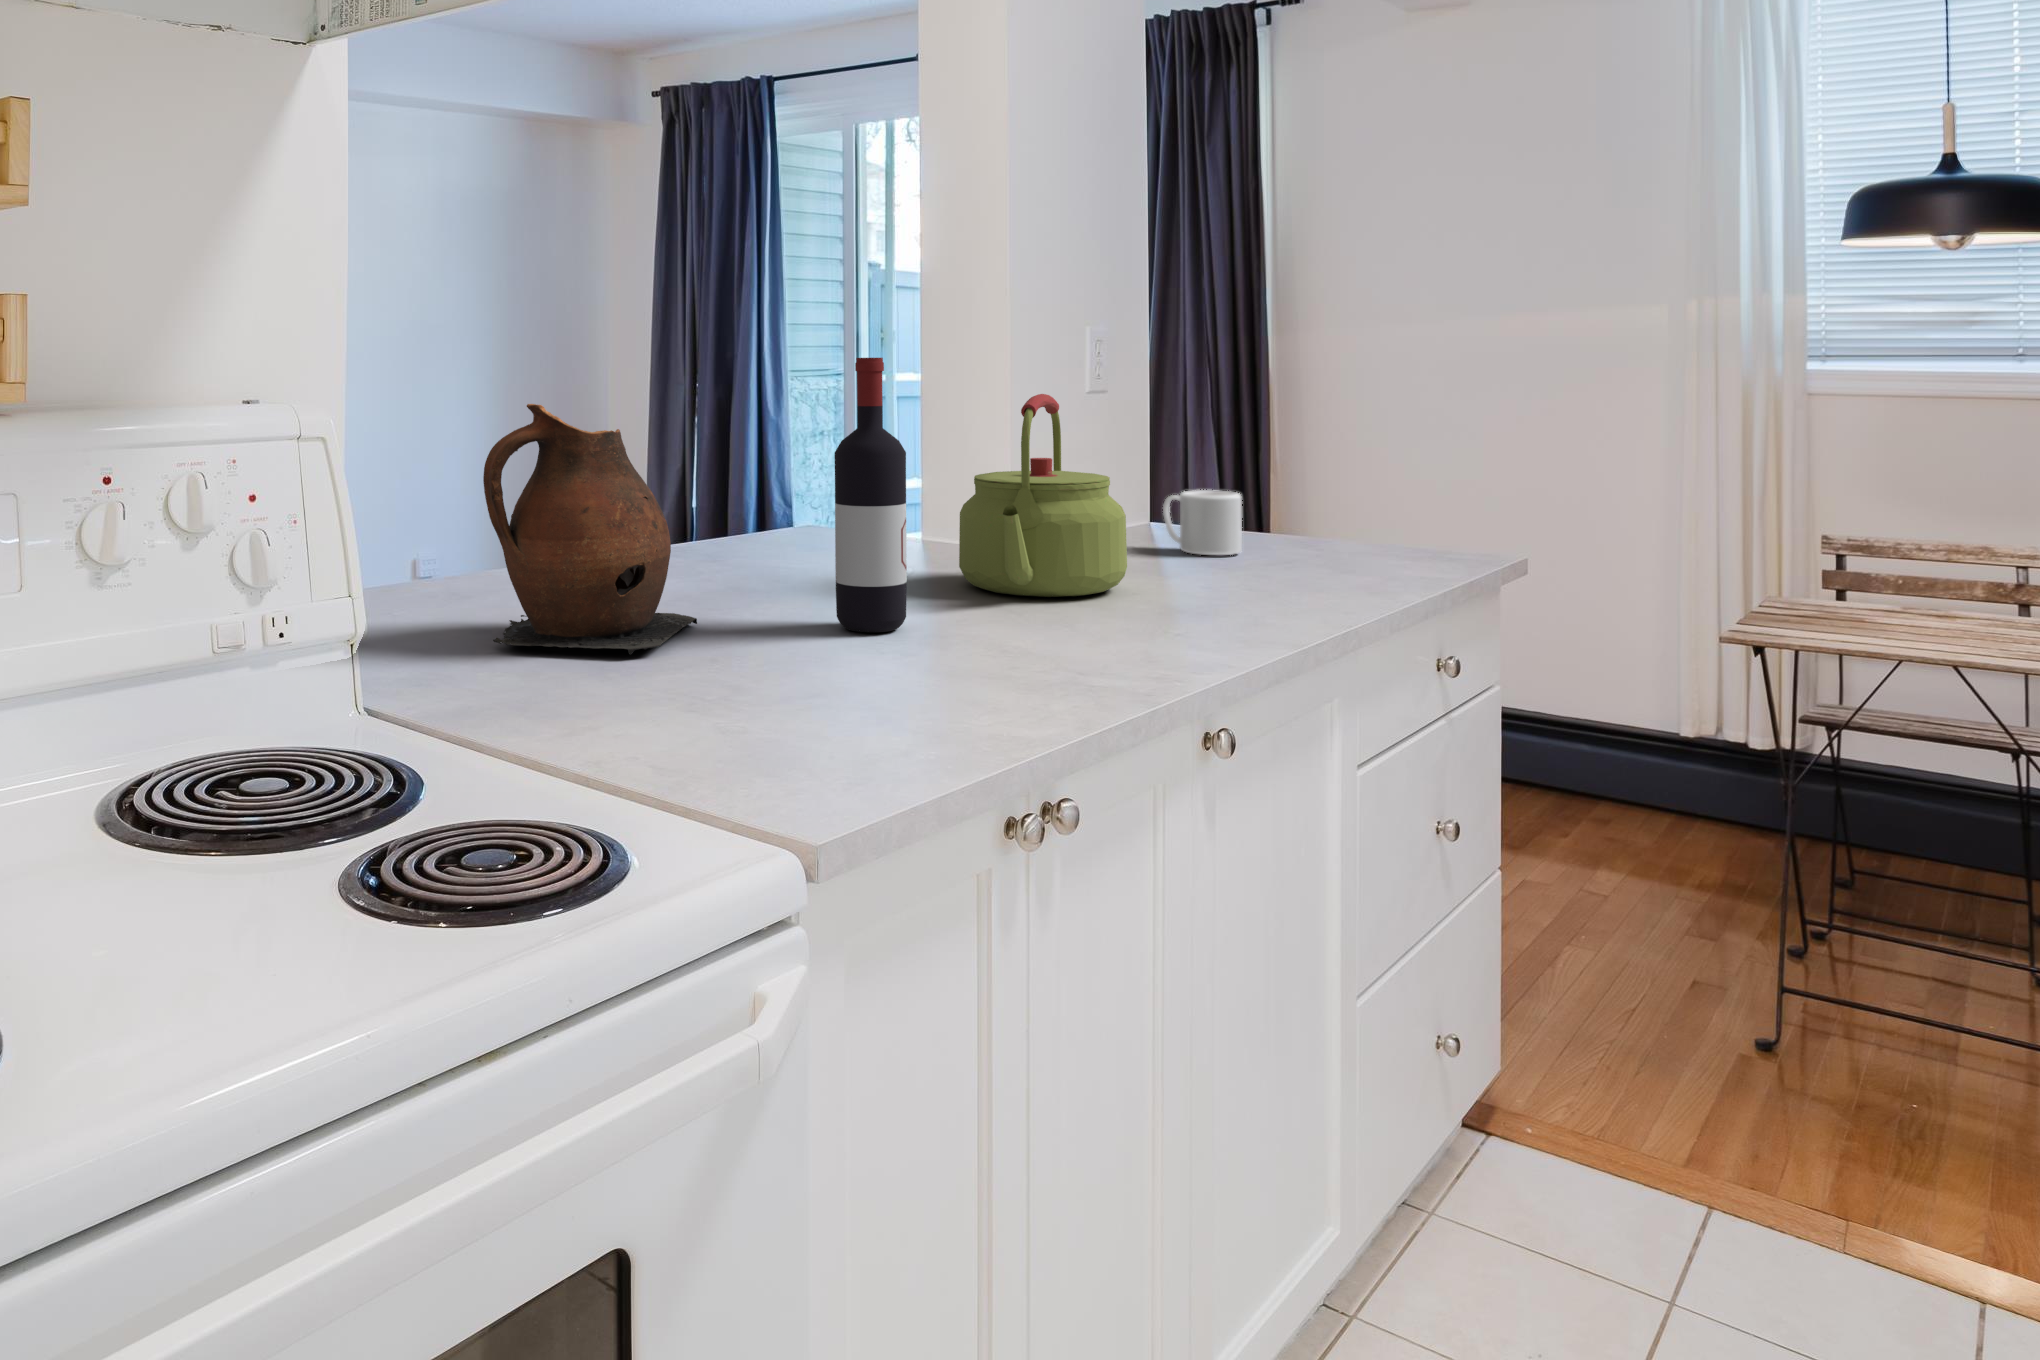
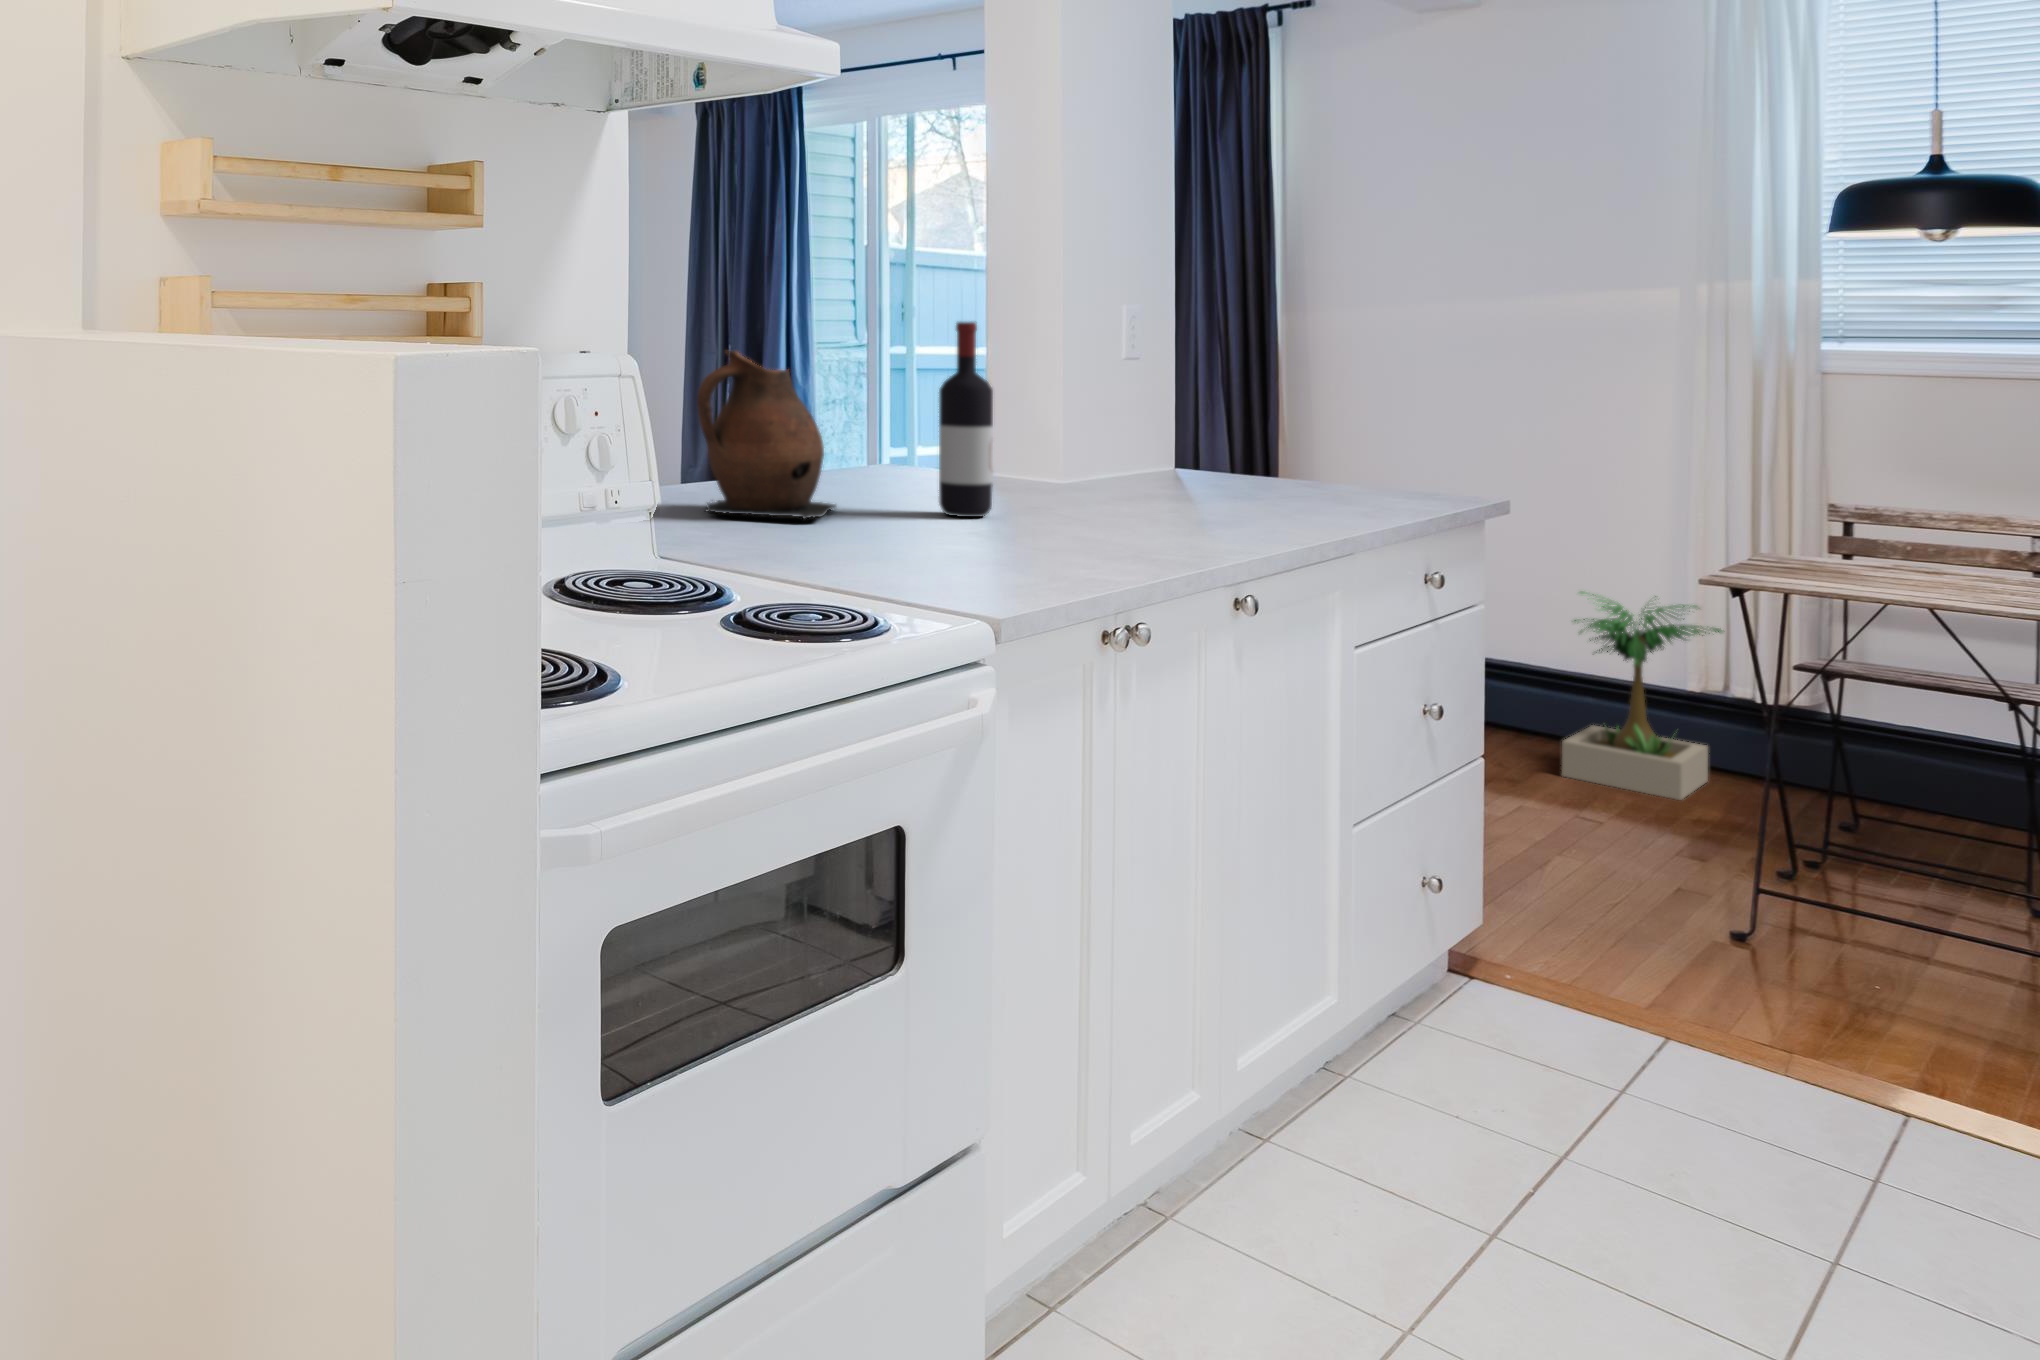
kettle: present [959,394,1127,597] -> none [1021,352,1156,504]
mug: present [1163,490,1242,555] -> none [1182,435,1249,485]
potted plant: none [1563,630,1736,860] -> present [1562,592,1722,800]

